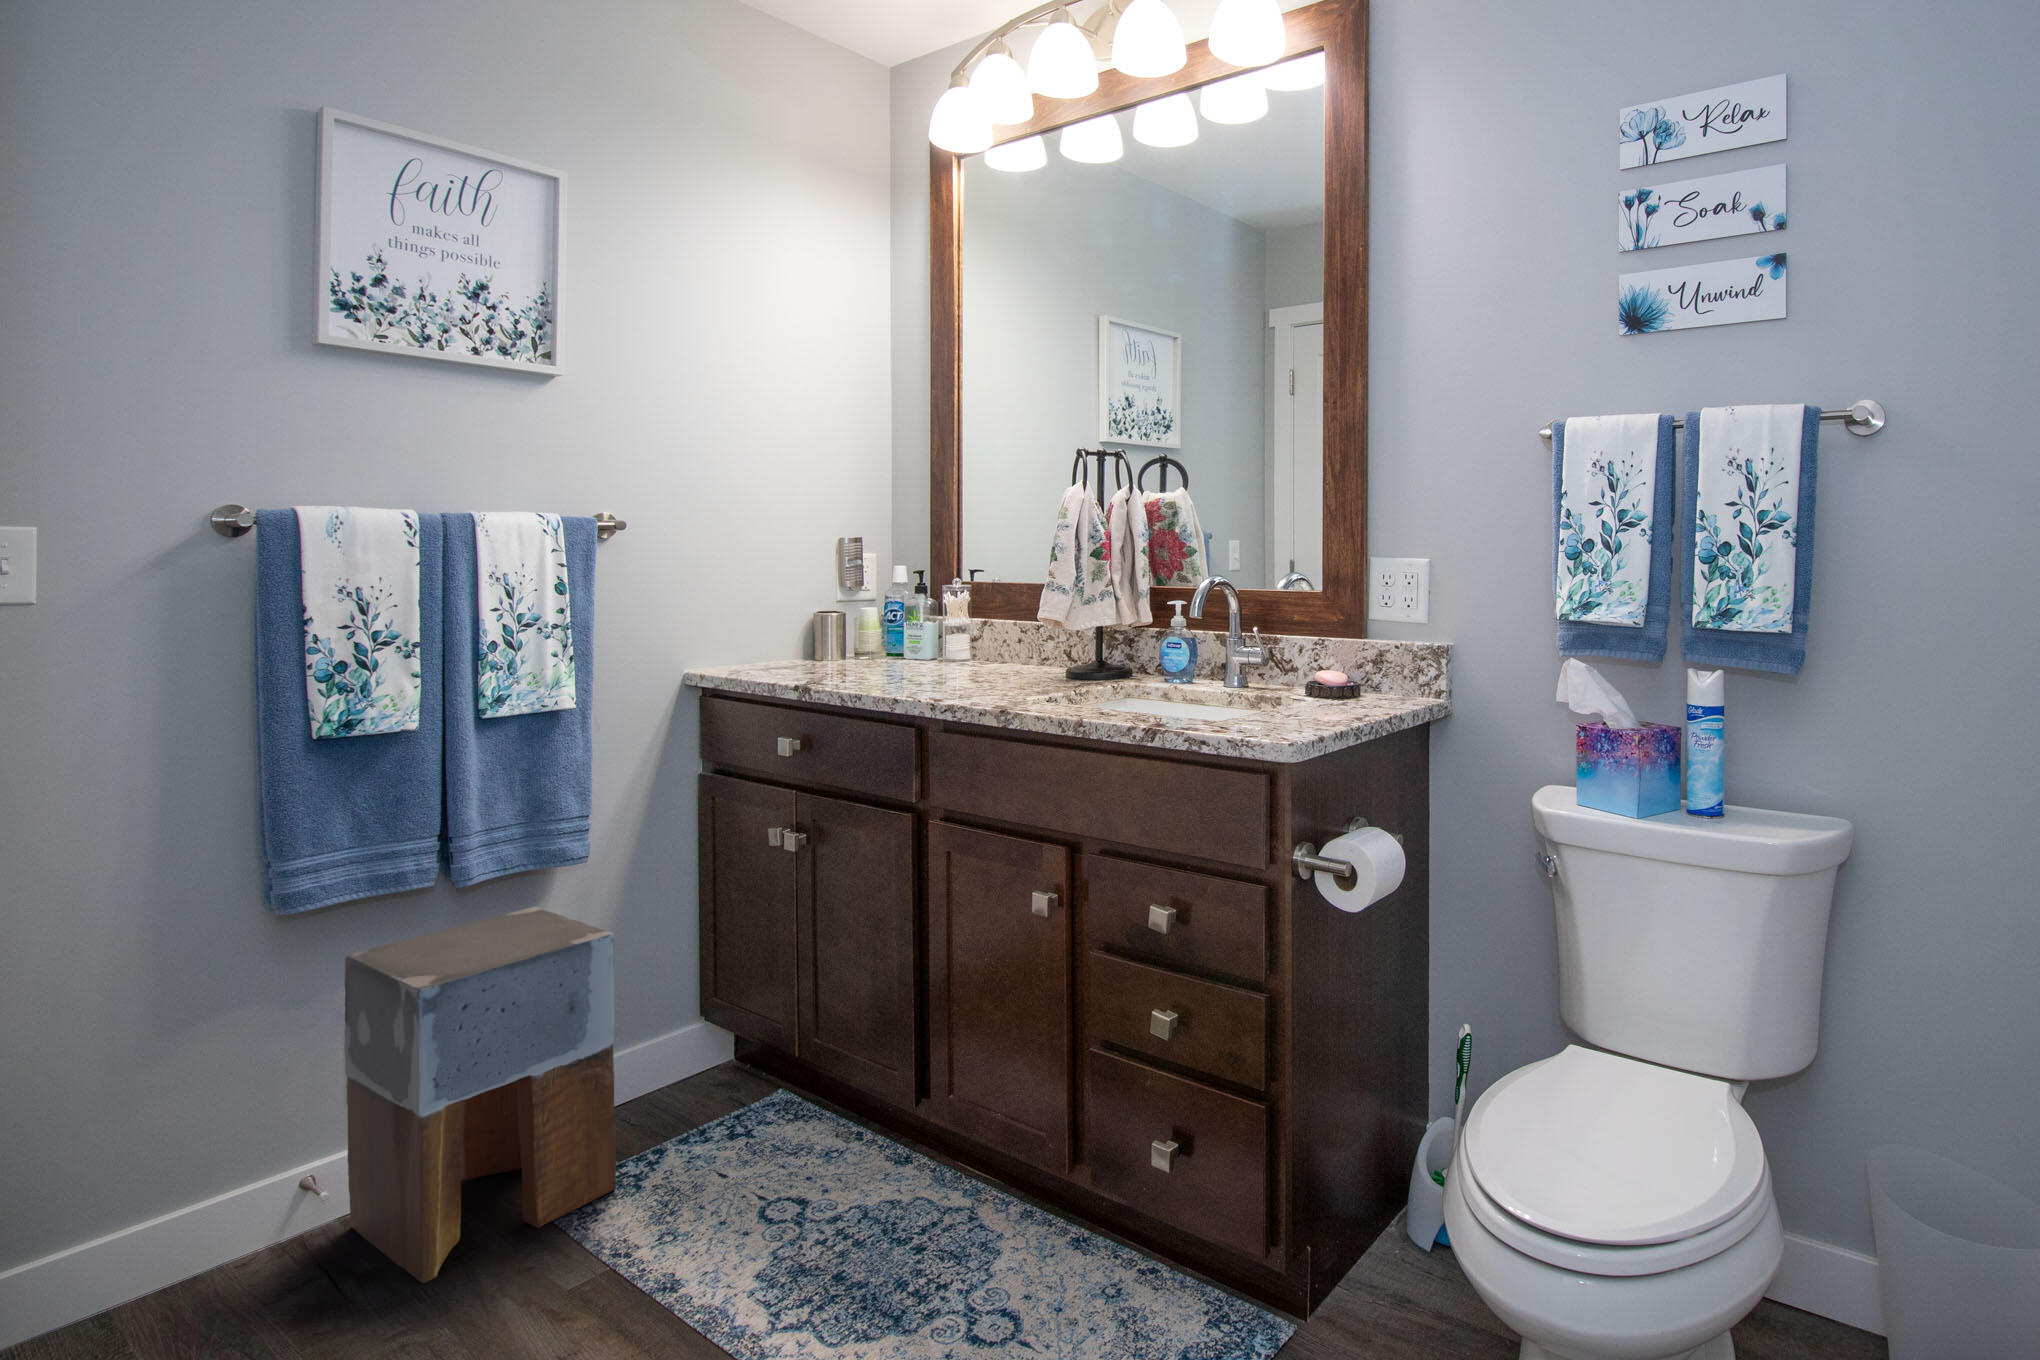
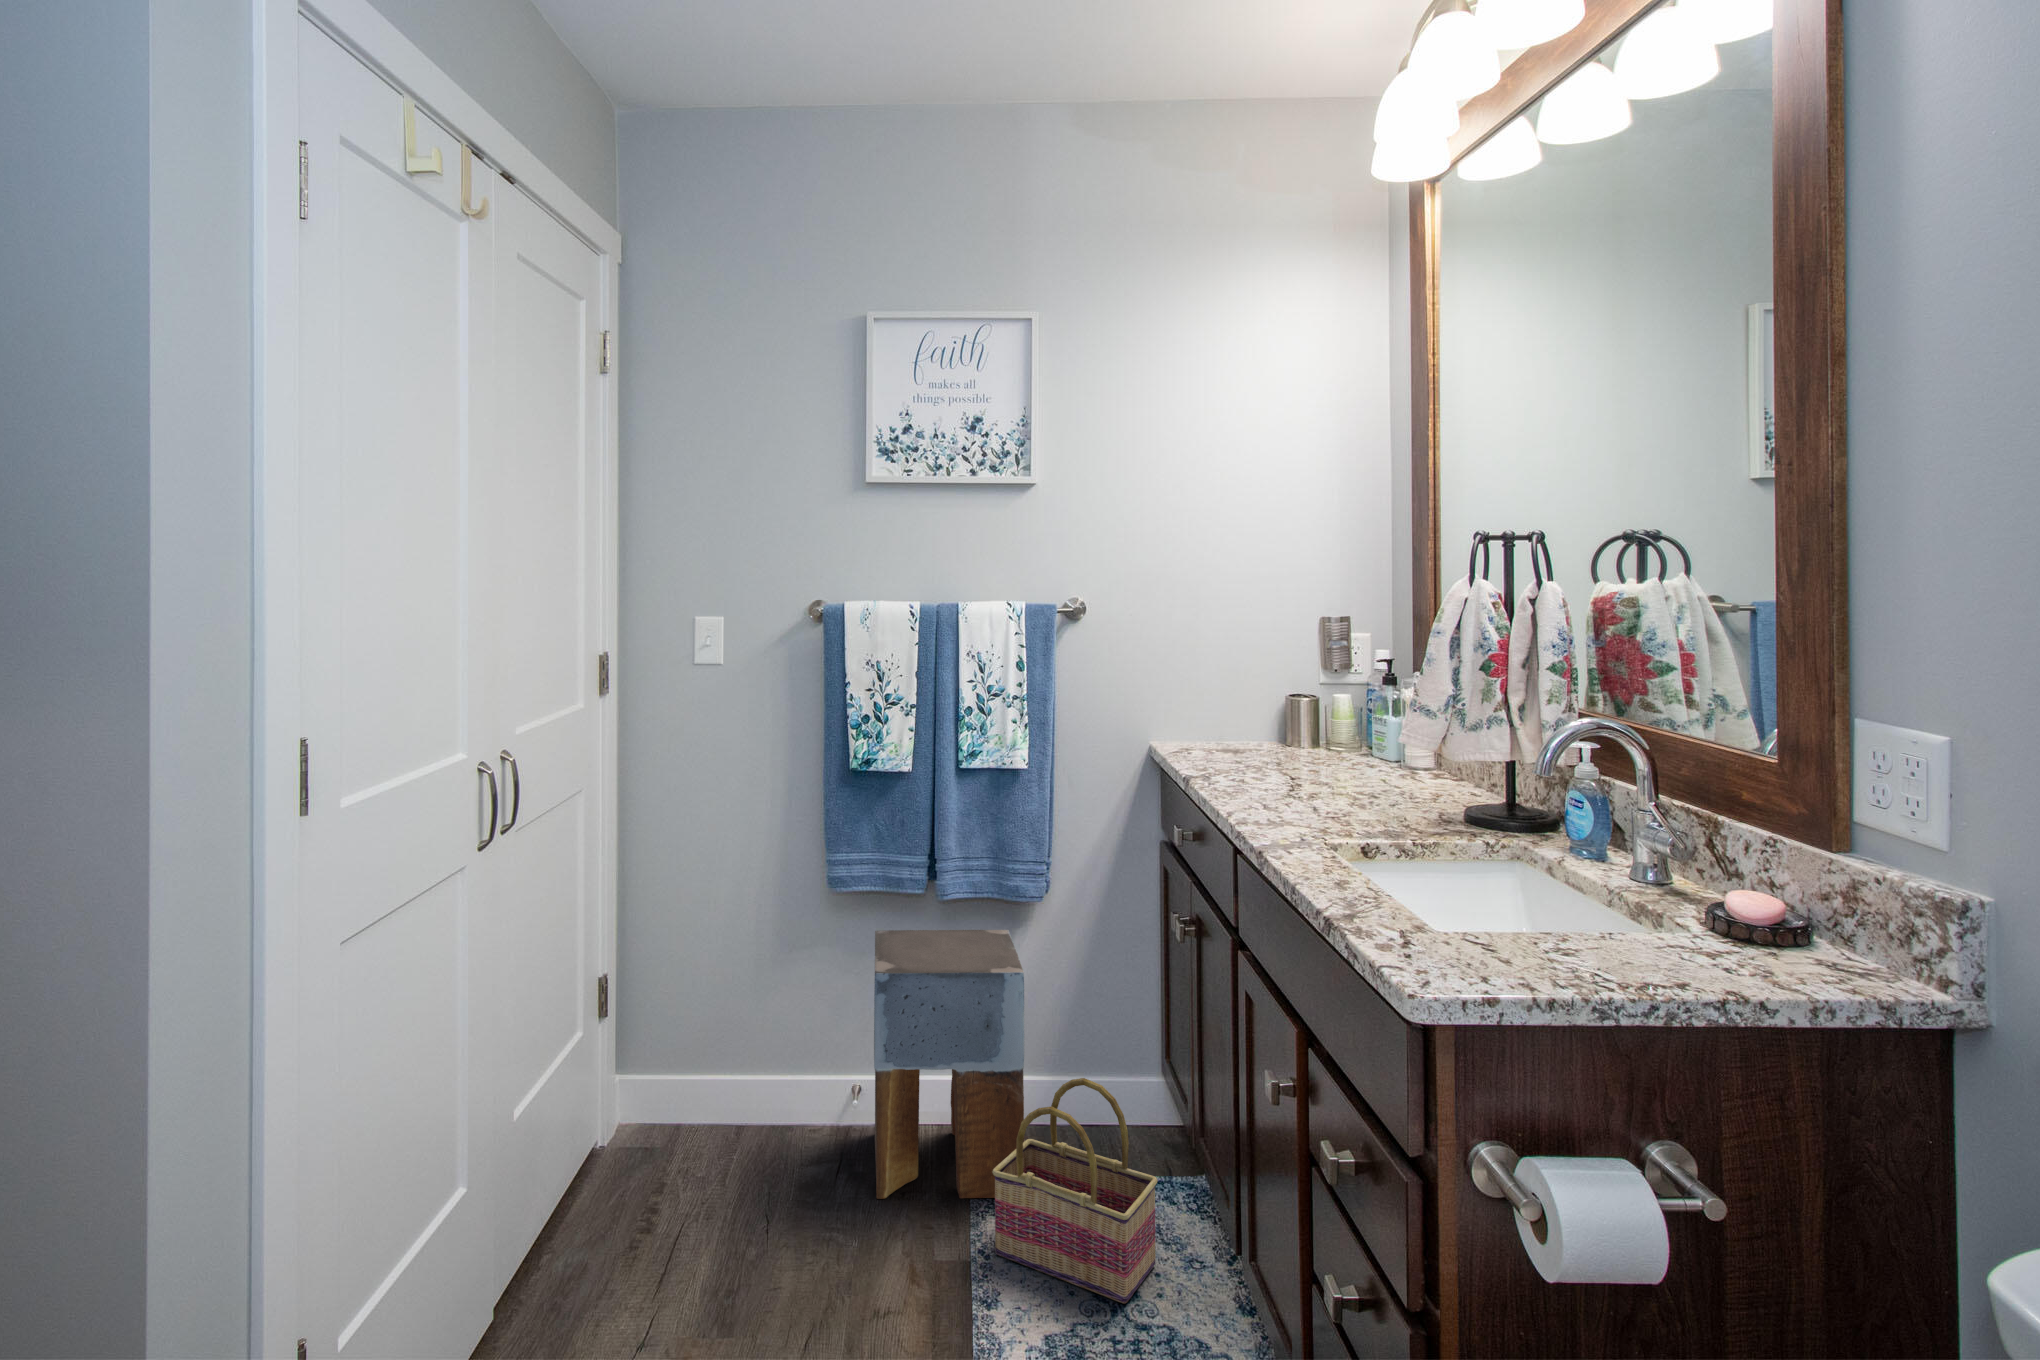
basket: none [628,1017,805,1248] -> present [992,1078,1158,1304]

